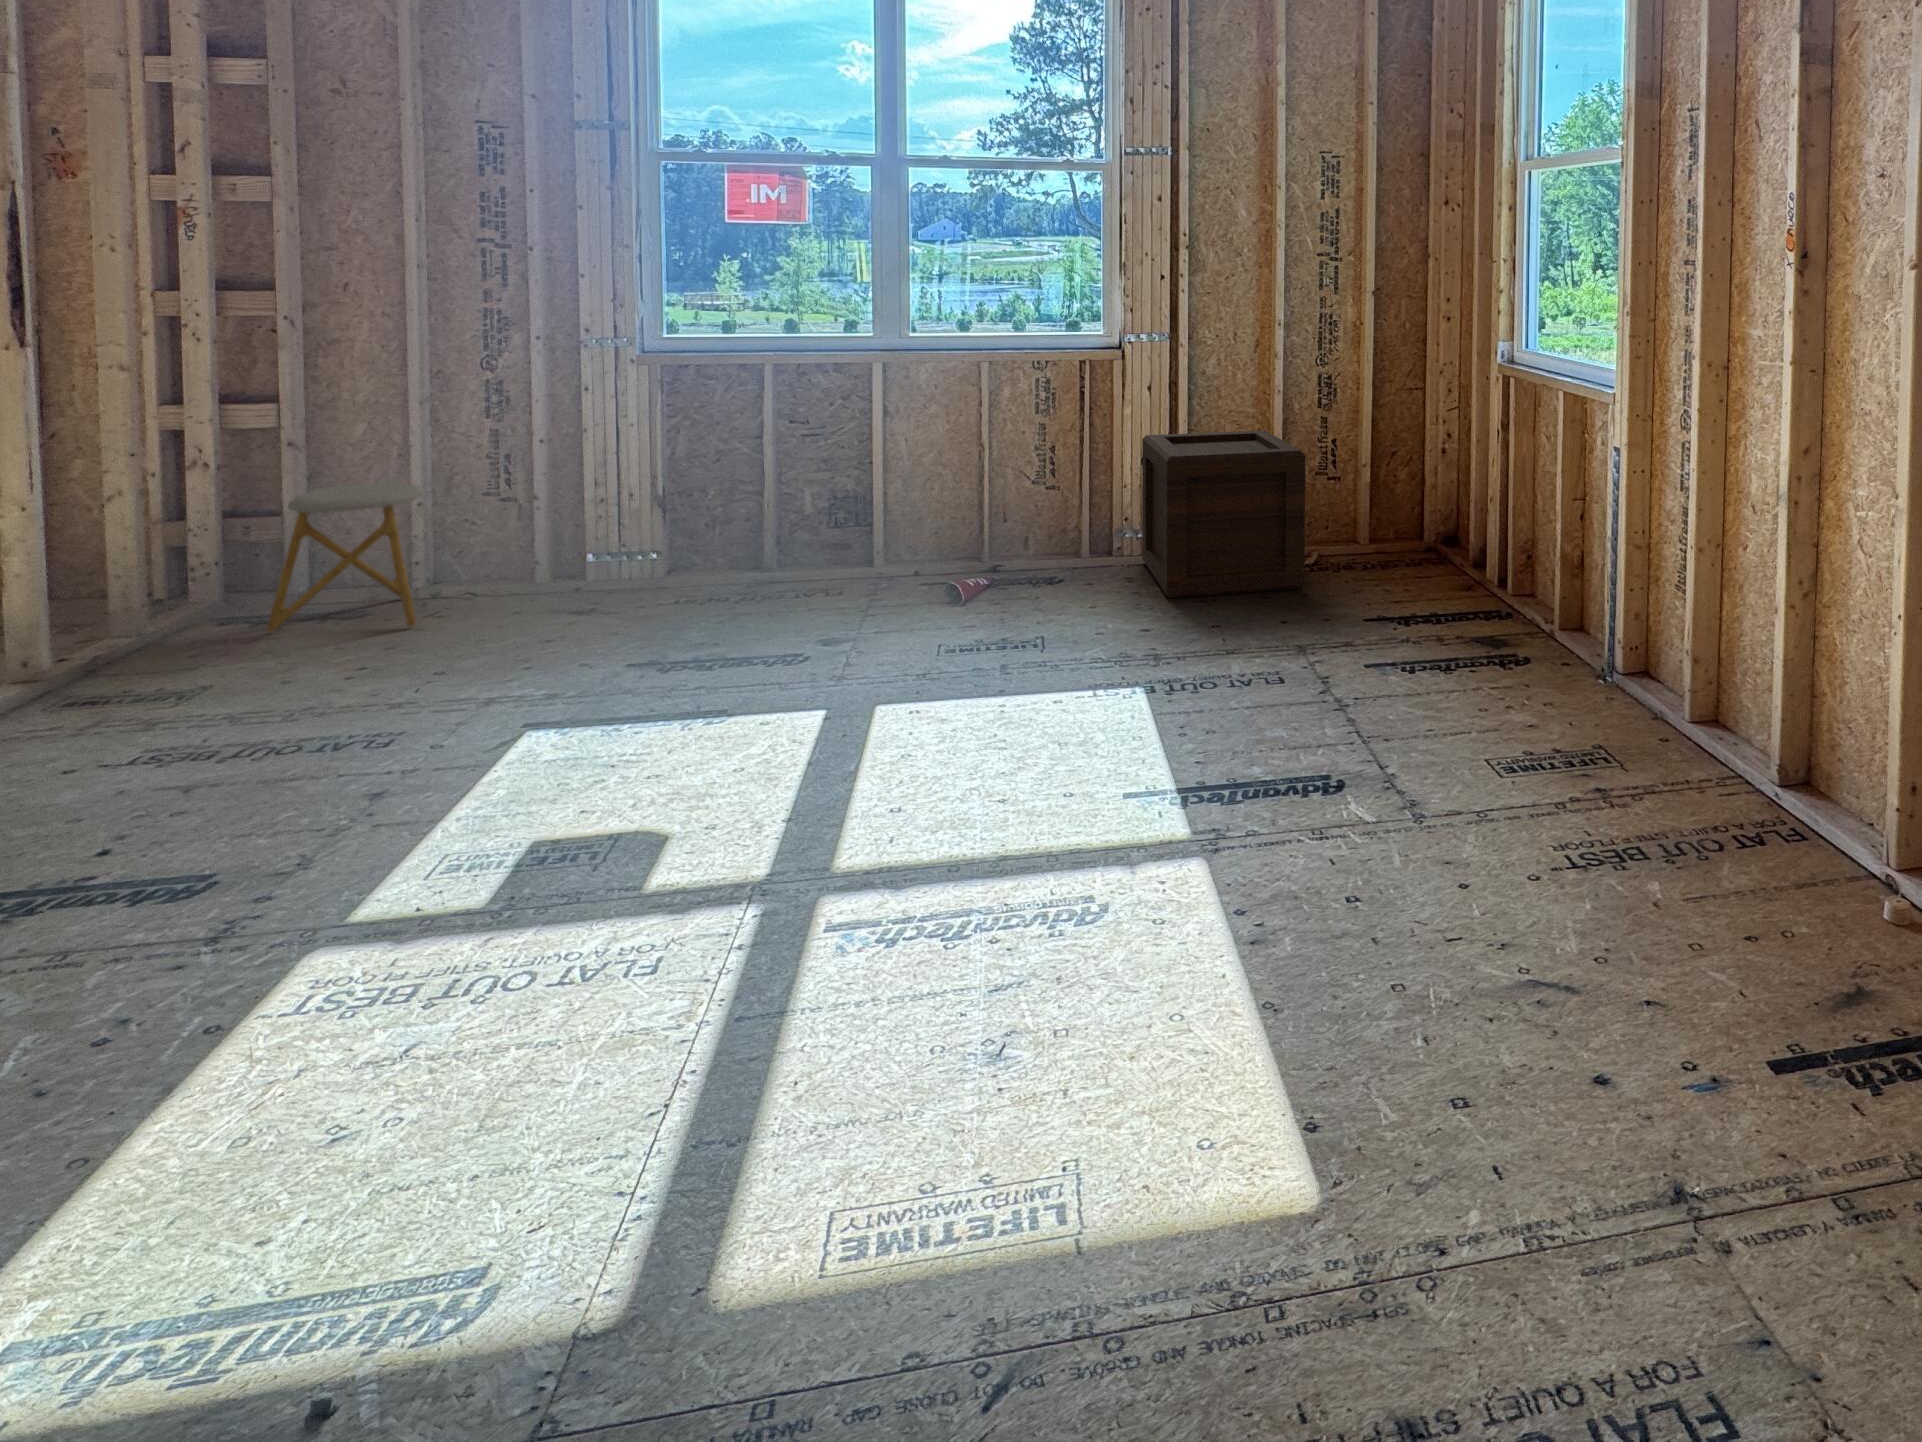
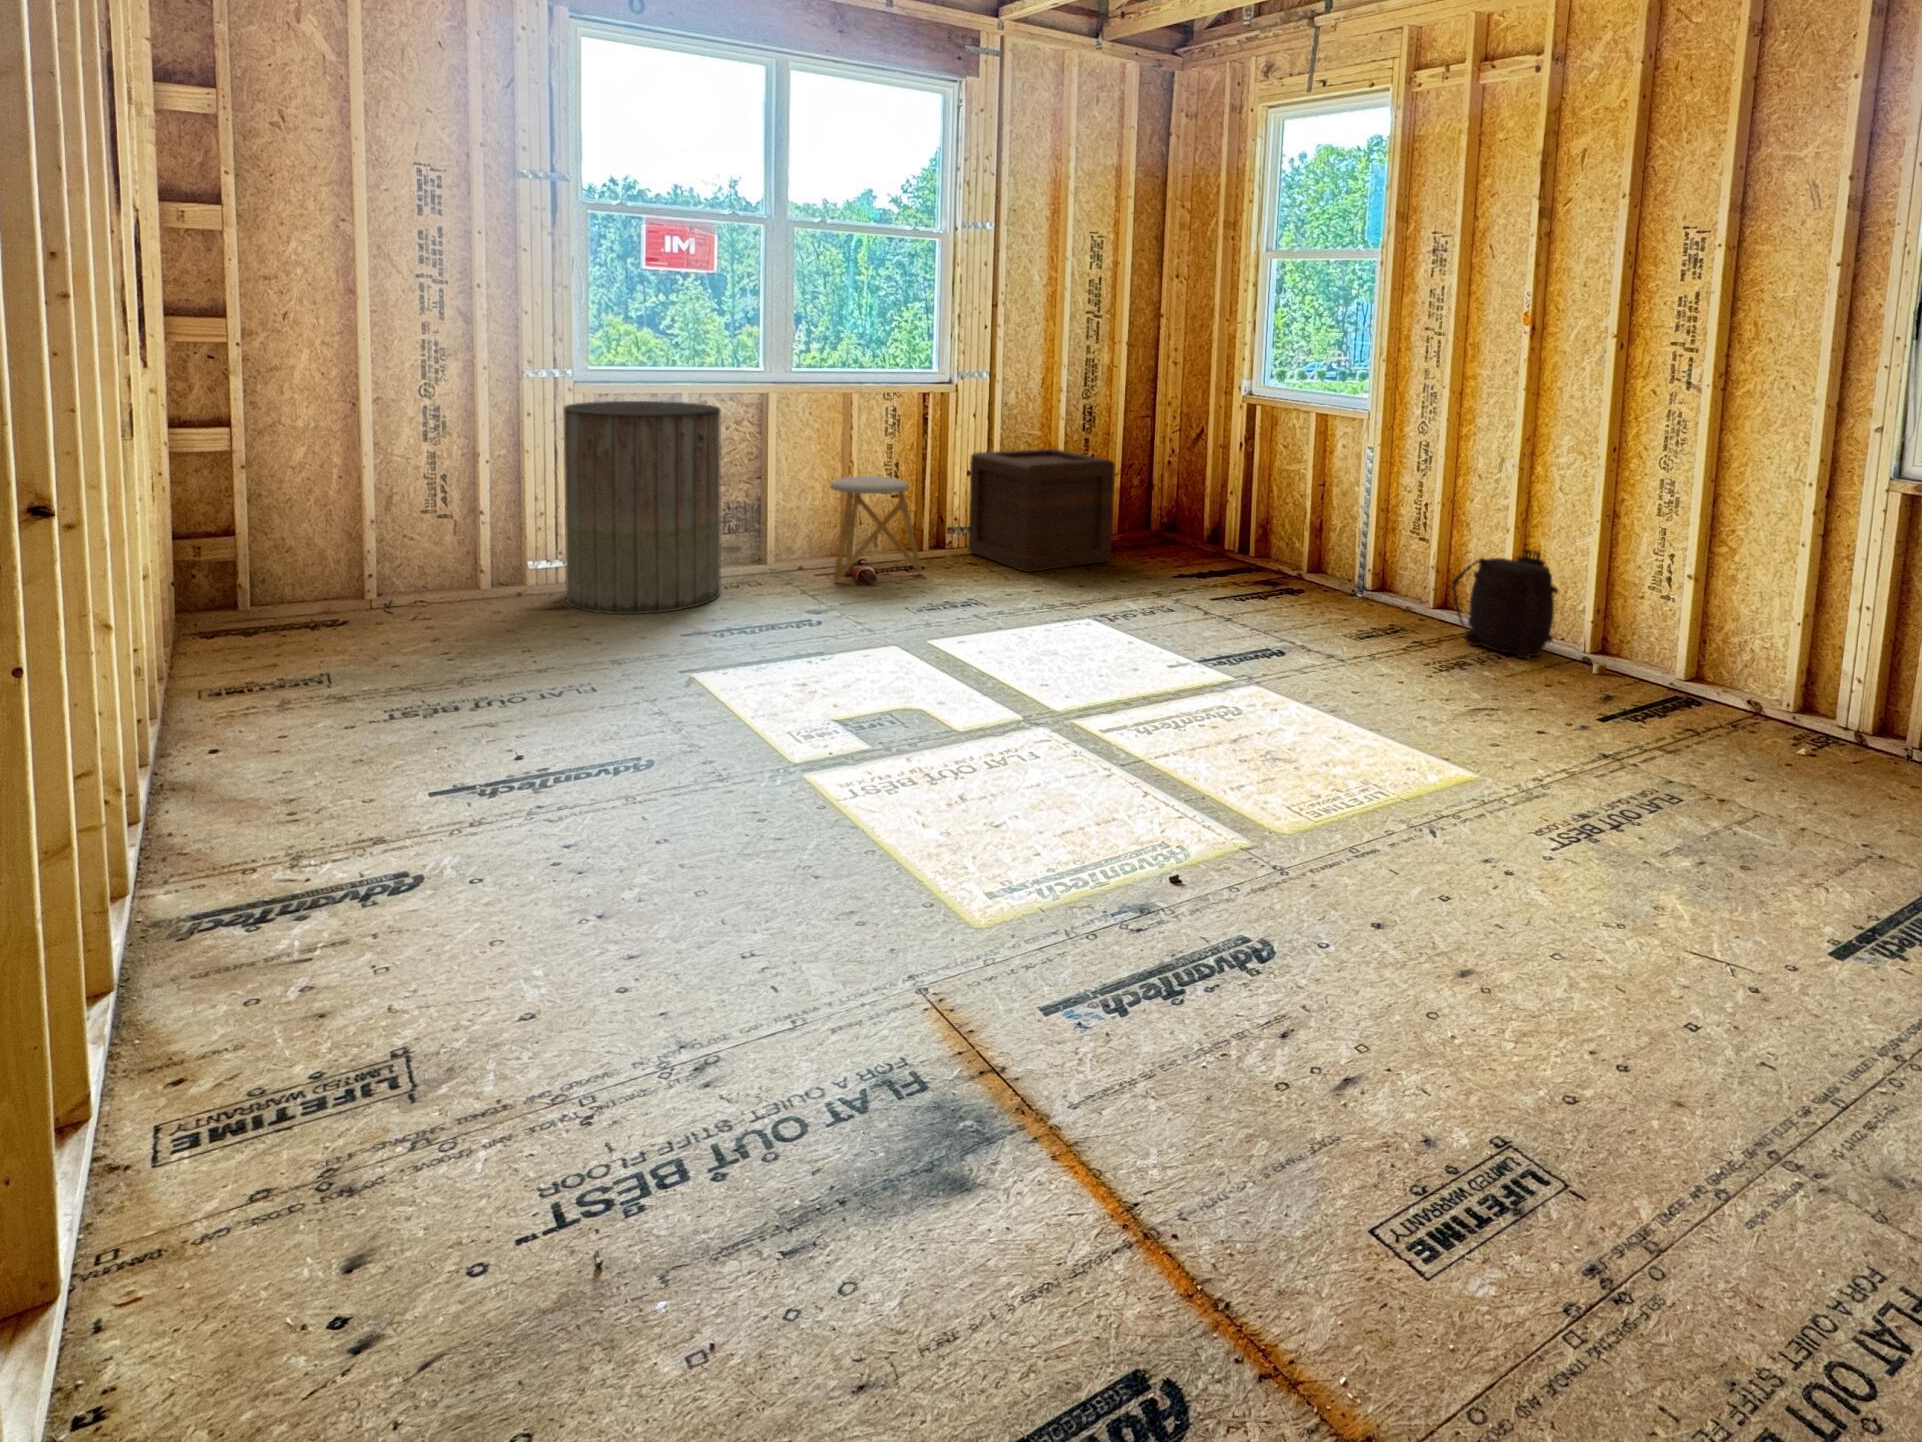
trash can: none [584,373,778,630] -> present [563,401,721,614]
stool: present [267,482,425,632] -> present [830,476,922,581]
backpack: none [1651,646,1840,863] -> present [1452,549,1558,659]

